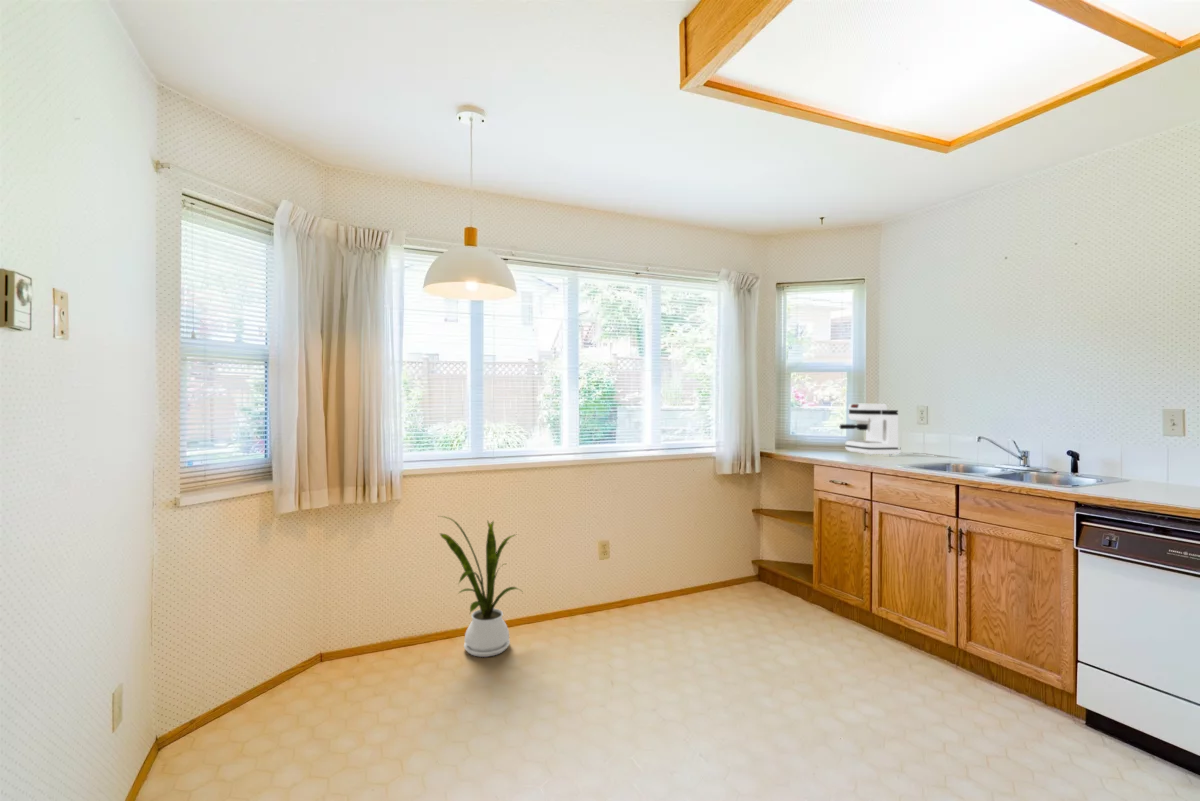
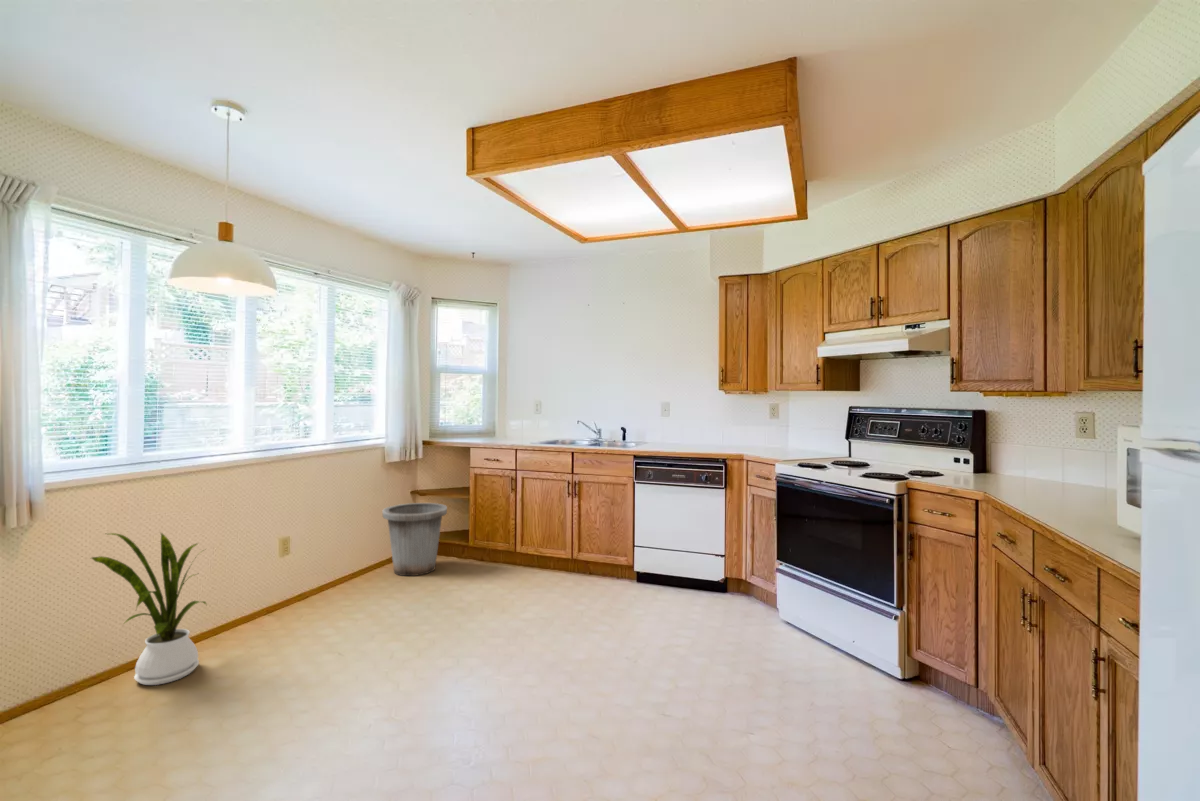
coffee maker: present [840,403,901,455] -> none [483,399,524,438]
trash can: none [709,522,782,610] -> present [383,503,447,576]

